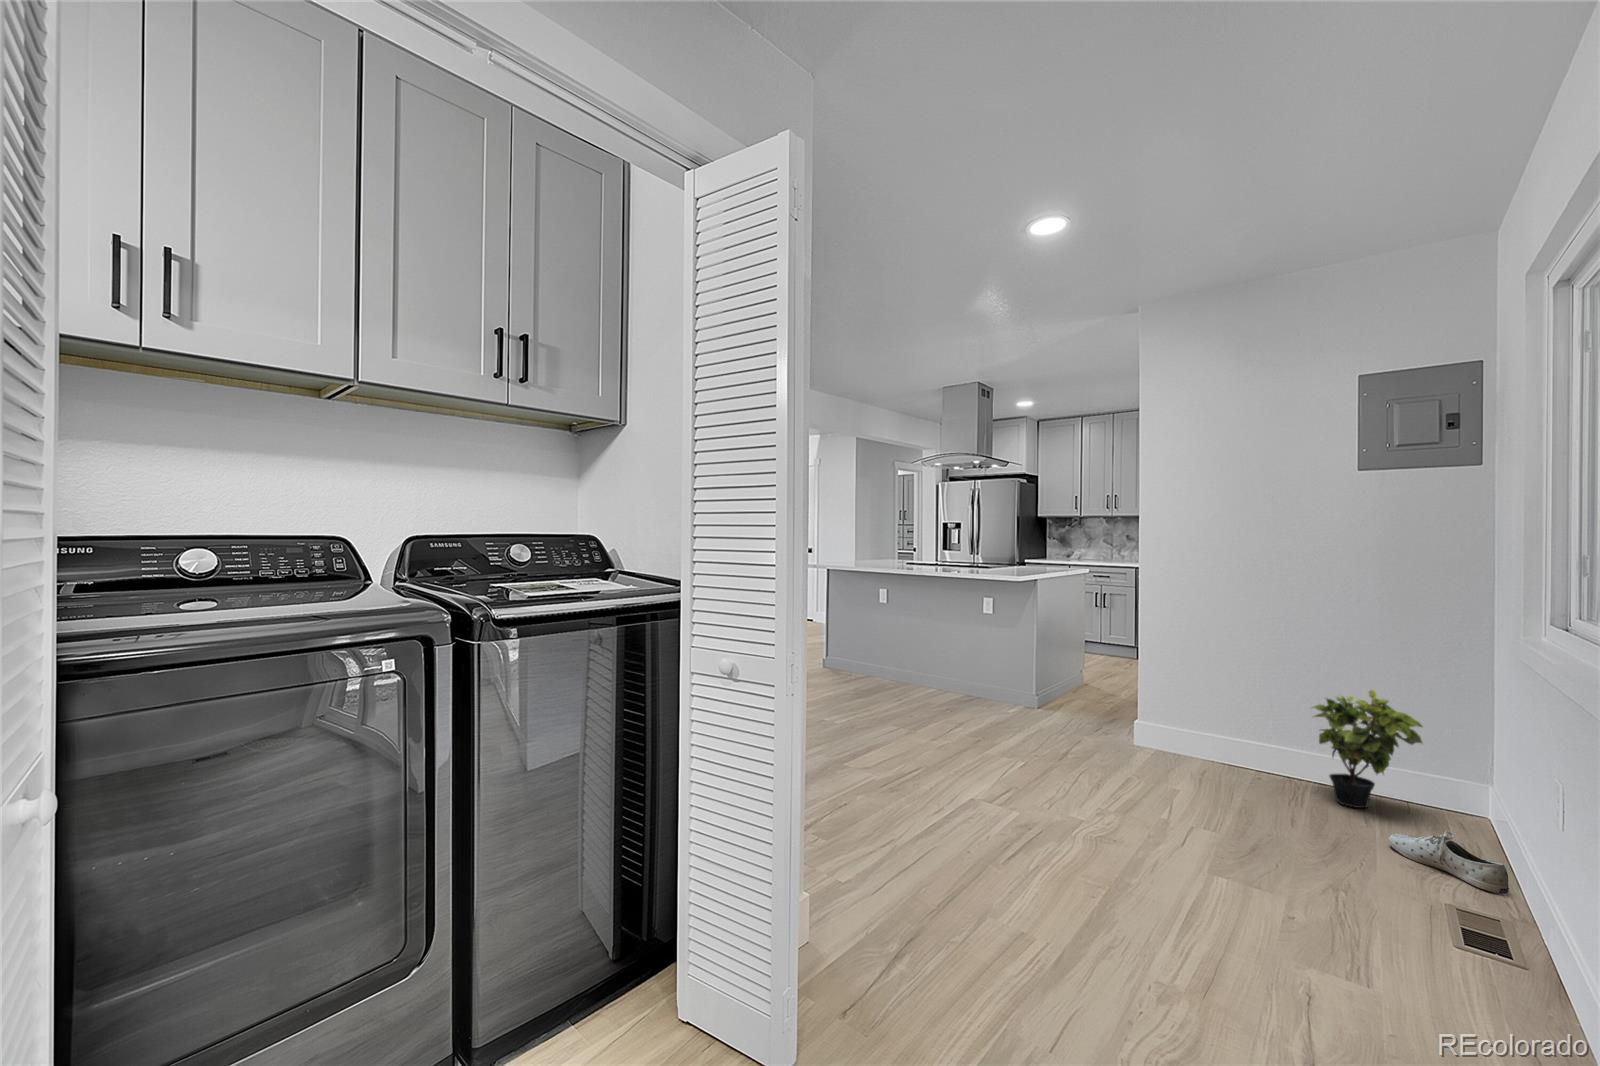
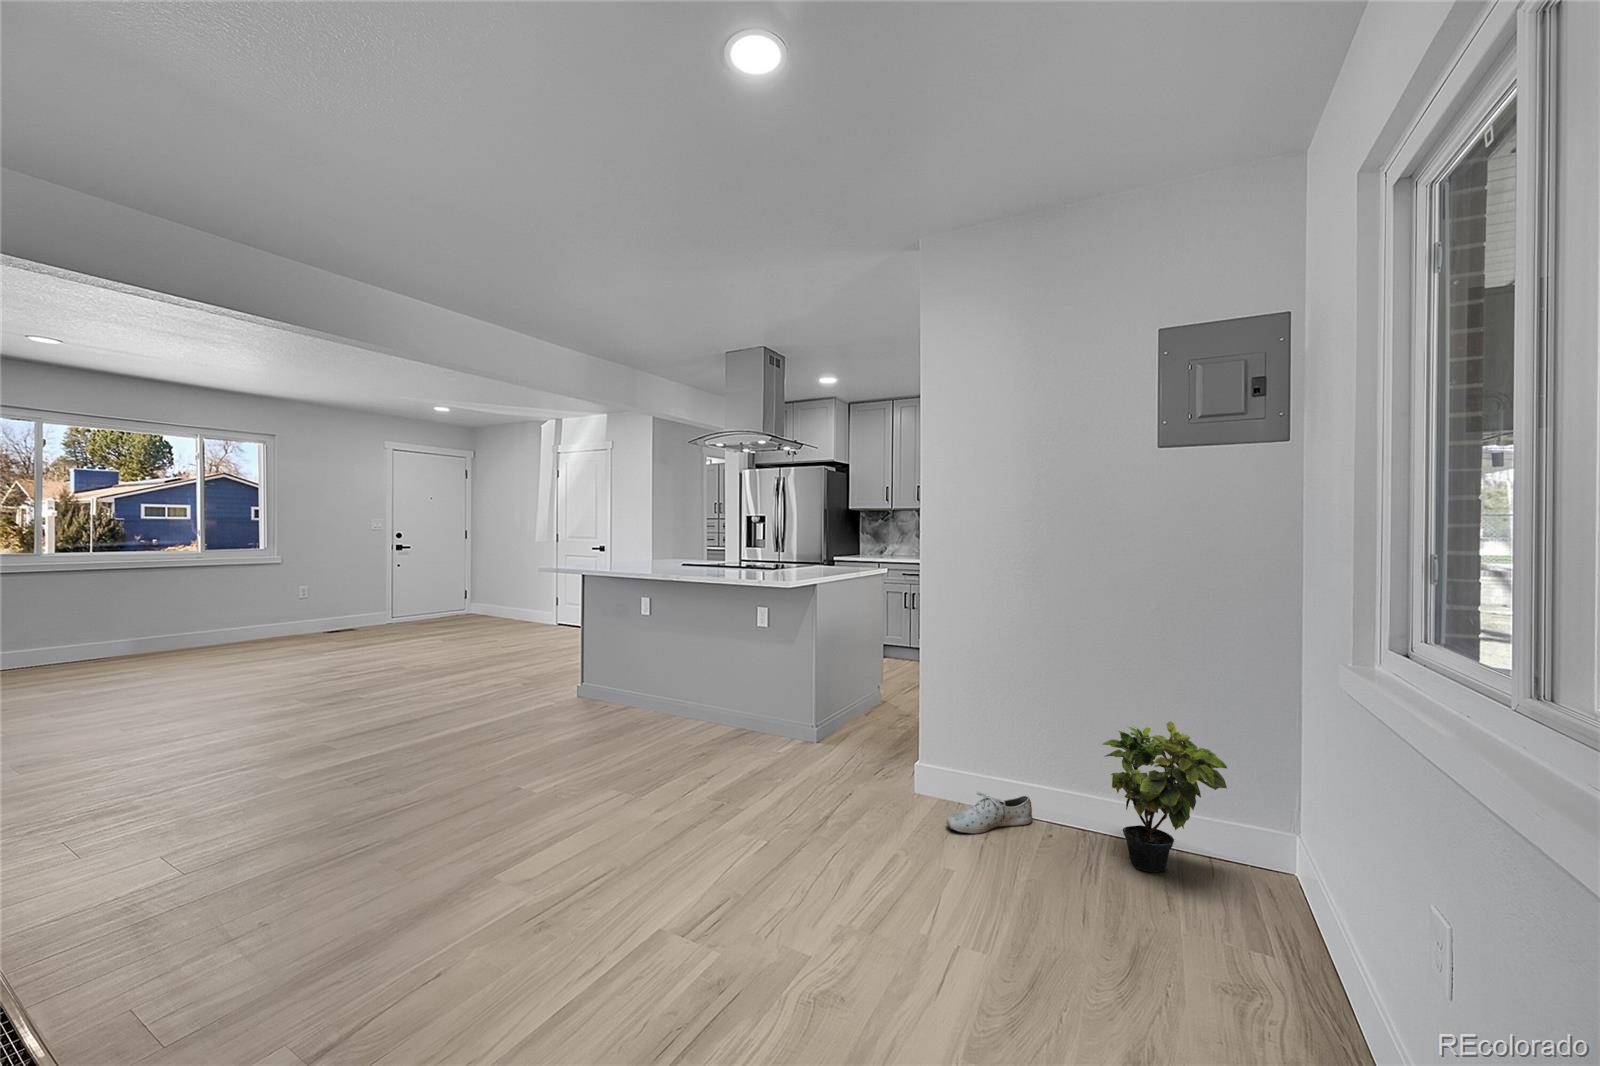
shoe: present [1389,831,1509,894] -> present [946,792,1033,834]

